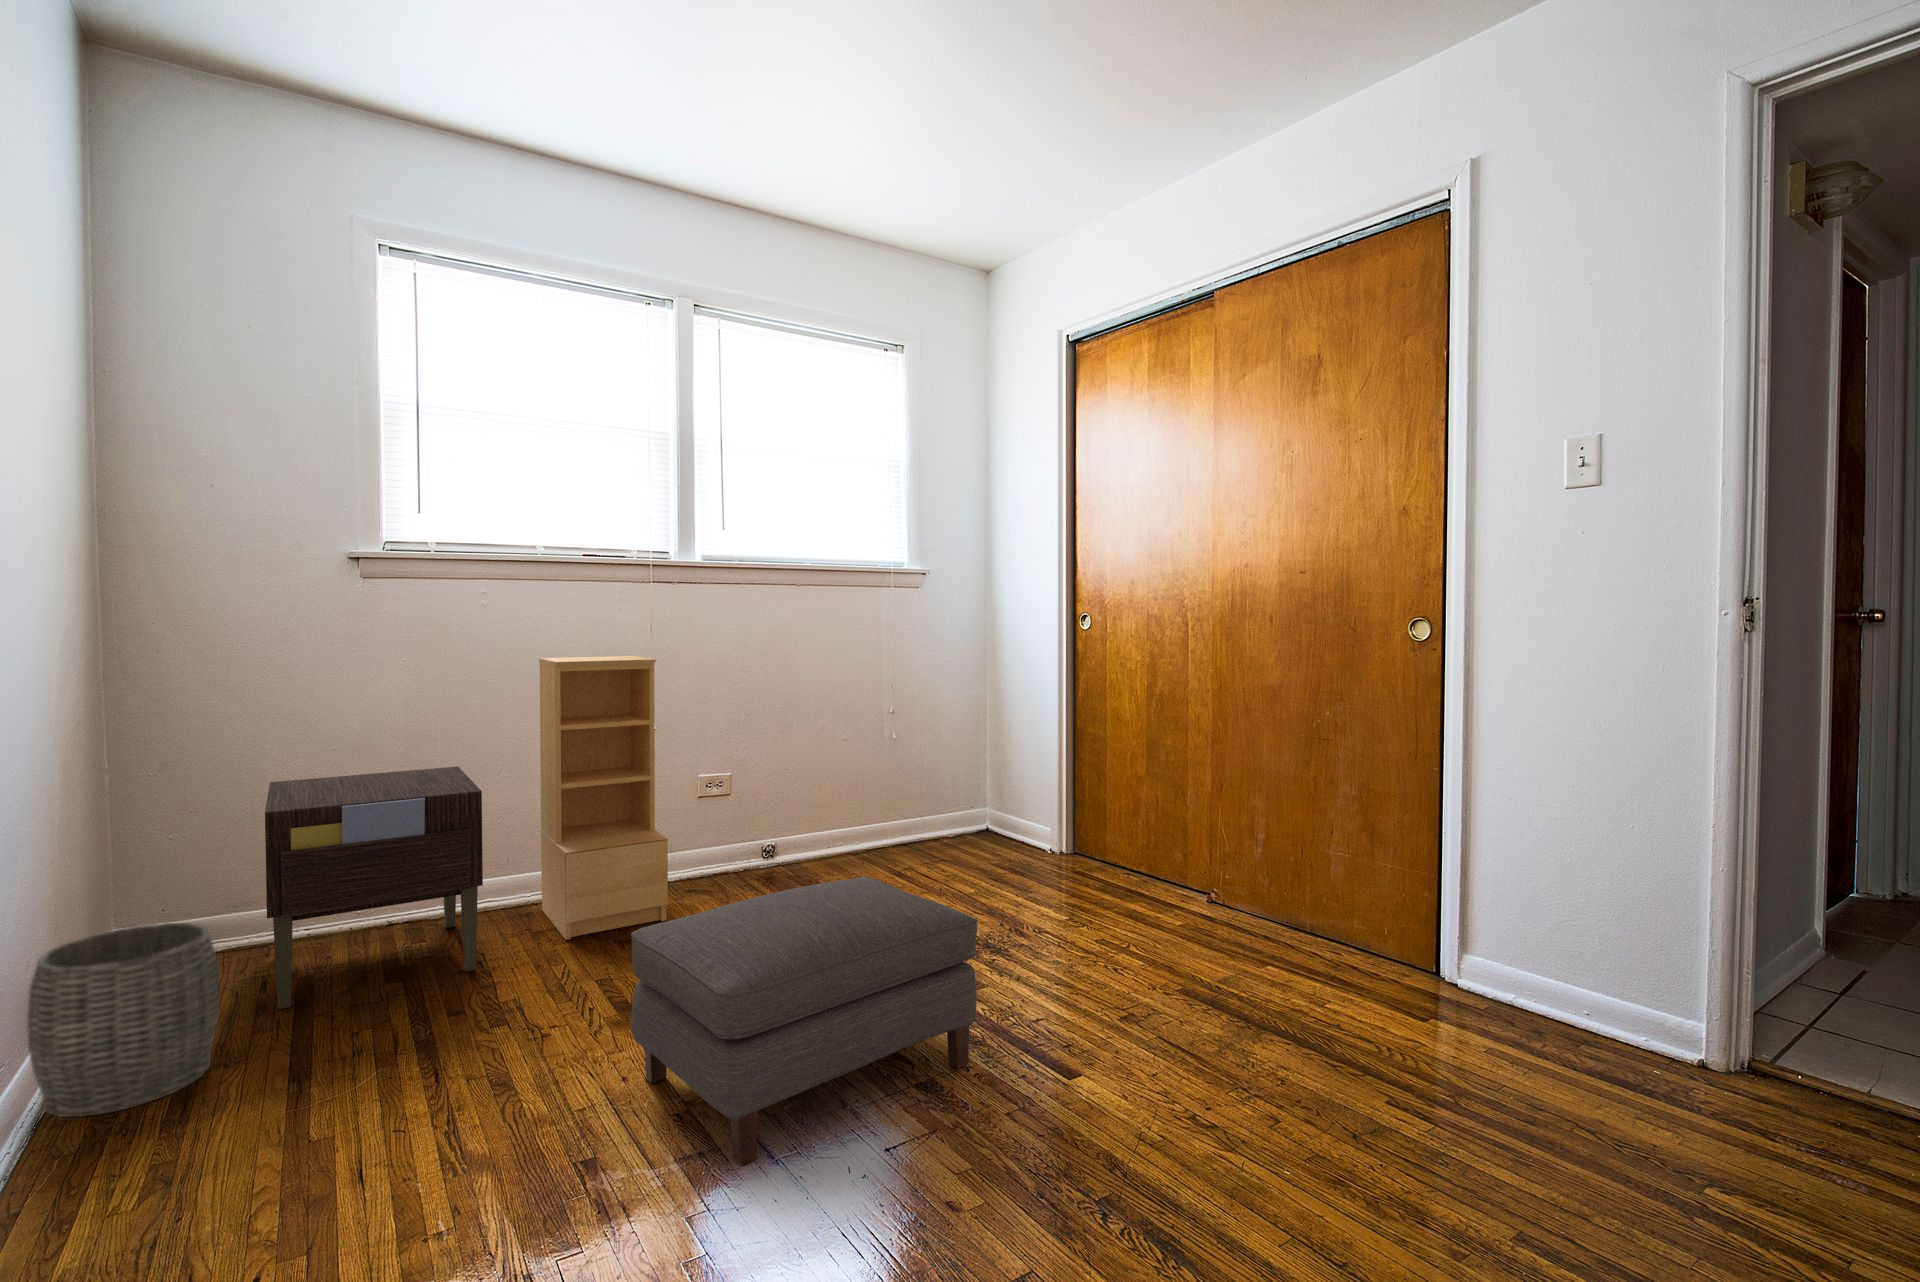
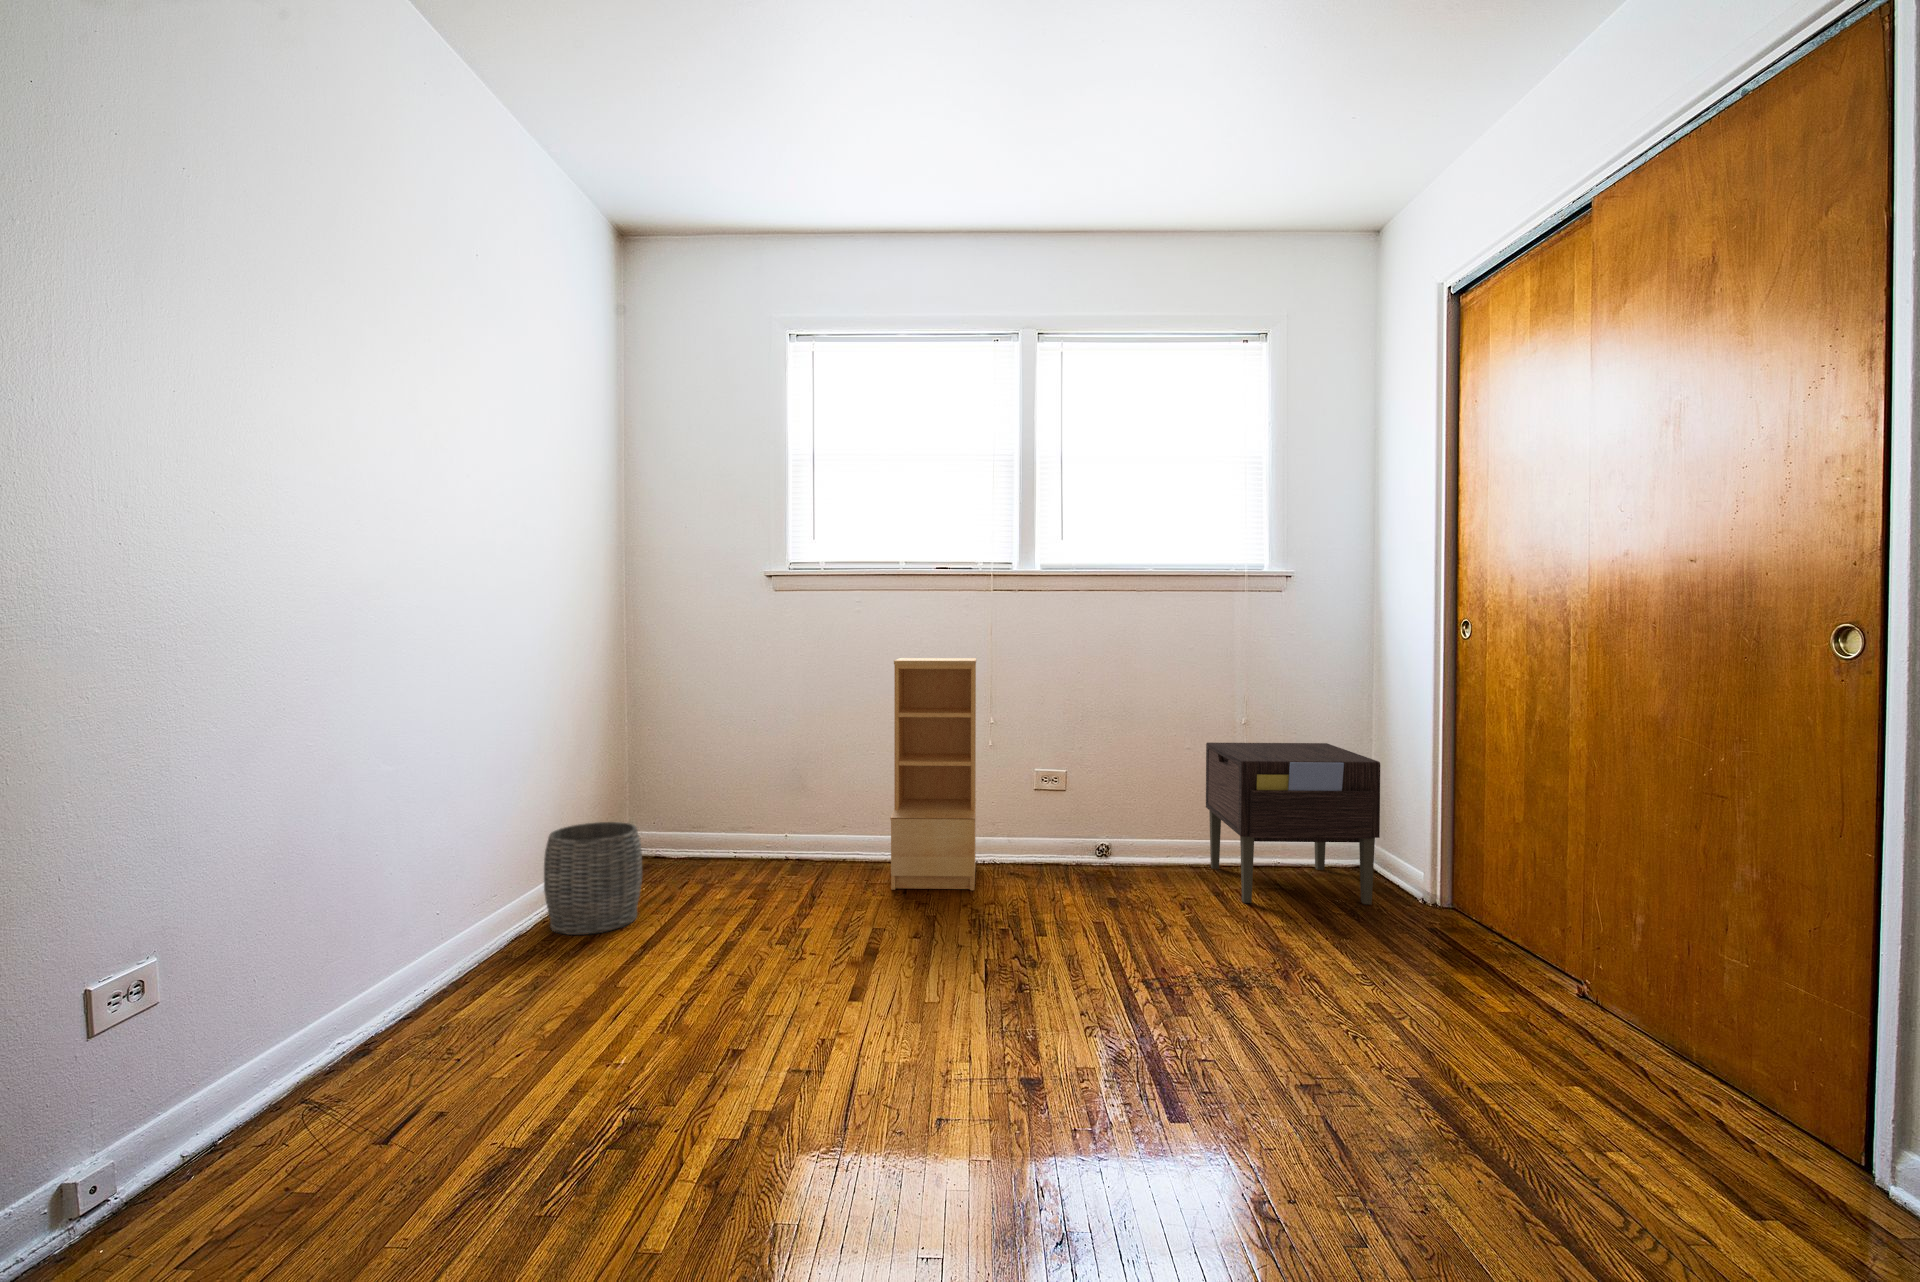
nightstand: present [265,767,483,1009] -> present [1206,743,1380,904]
ottoman: present [631,877,978,1165] -> none [800,871,1096,1095]

